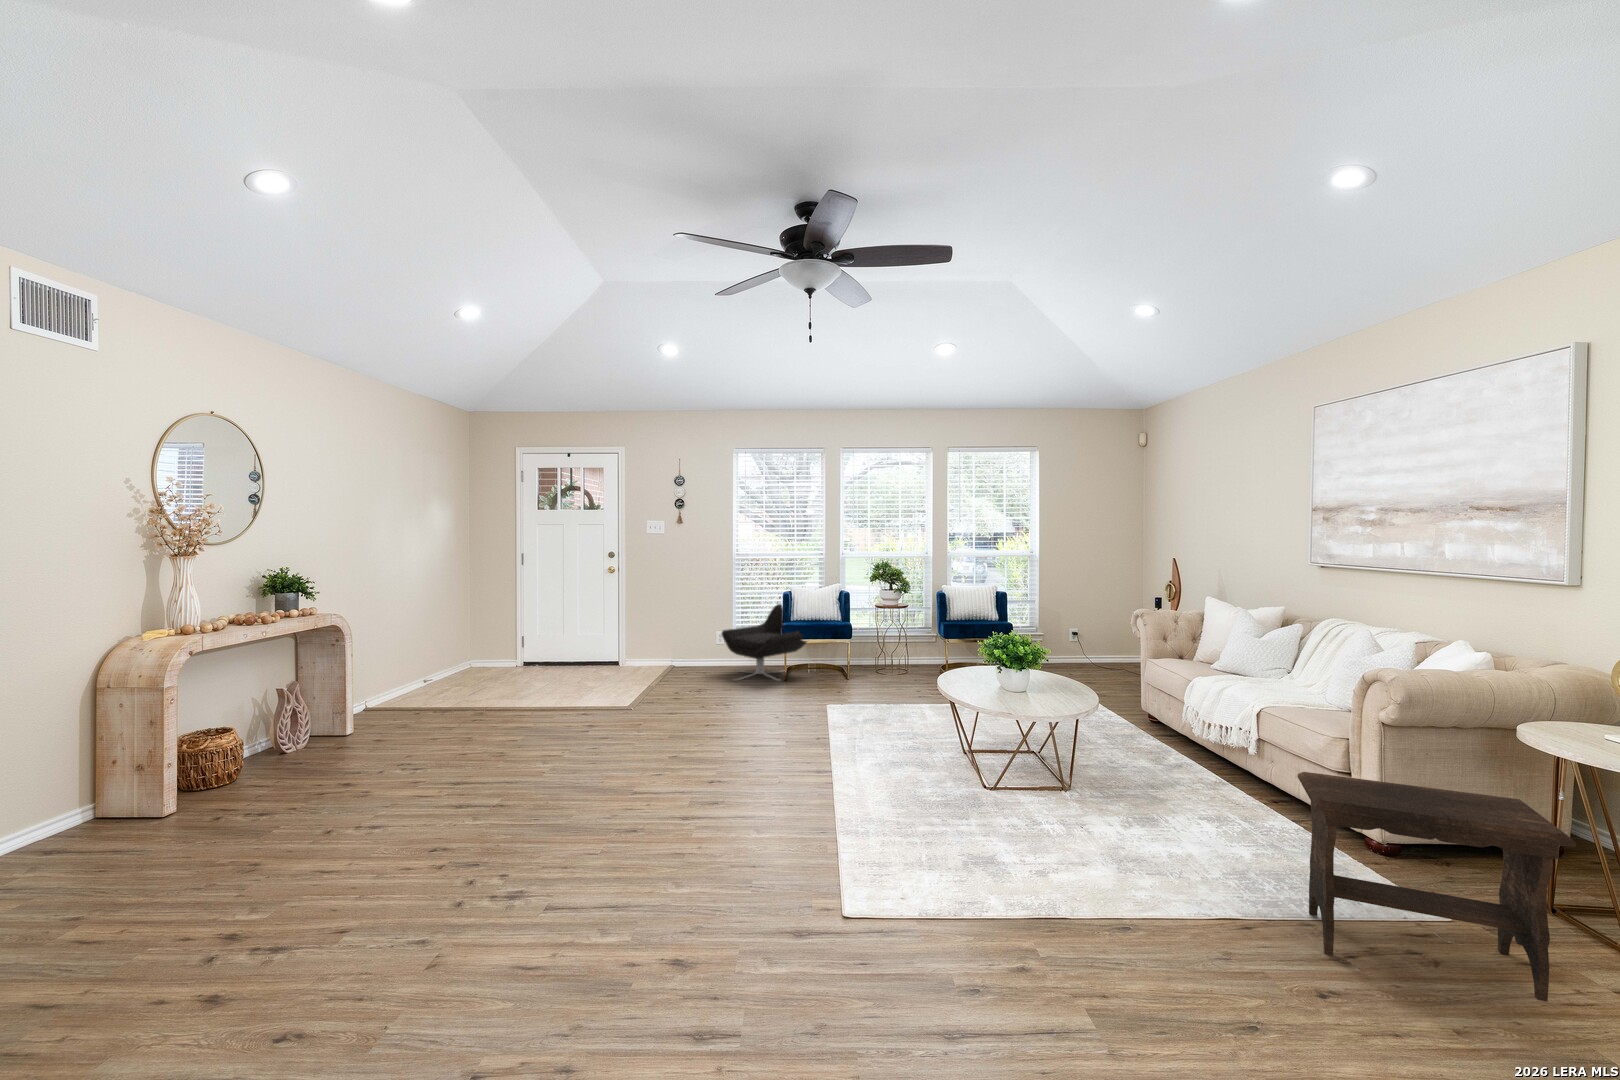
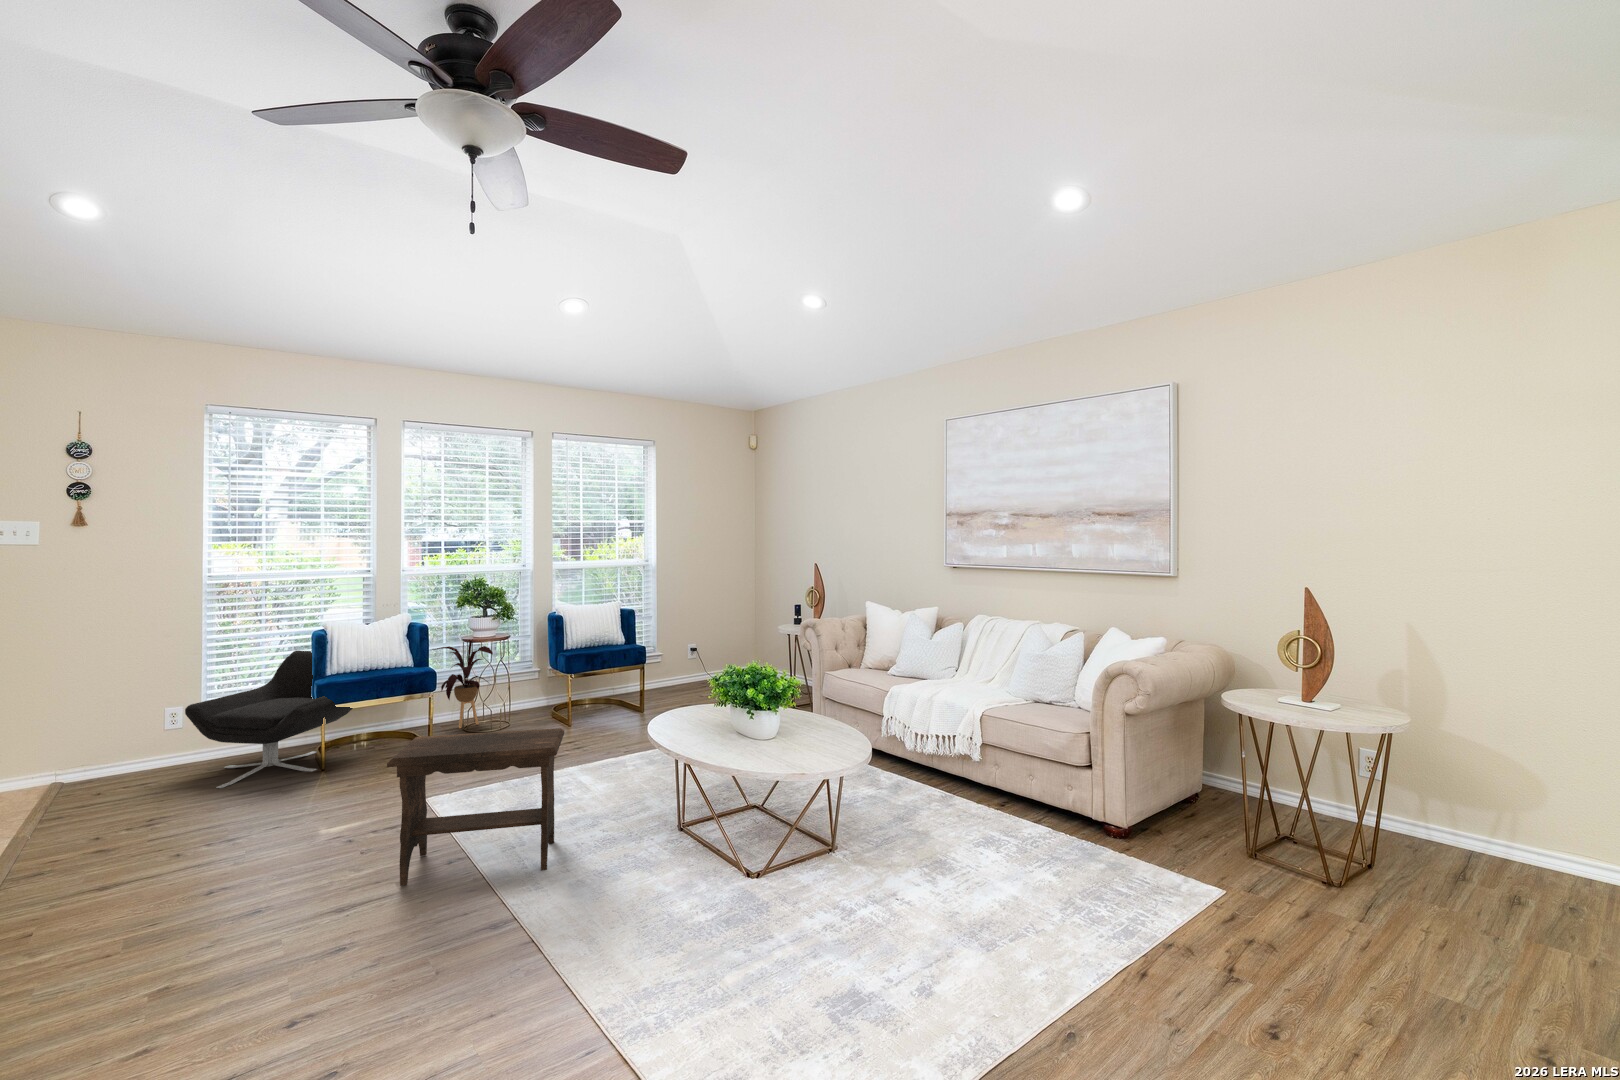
house plant: none [857,596,894,671] -> present [434,639,493,728]
footstool: present [1298,772,1576,1002] -> present [387,728,564,886]

